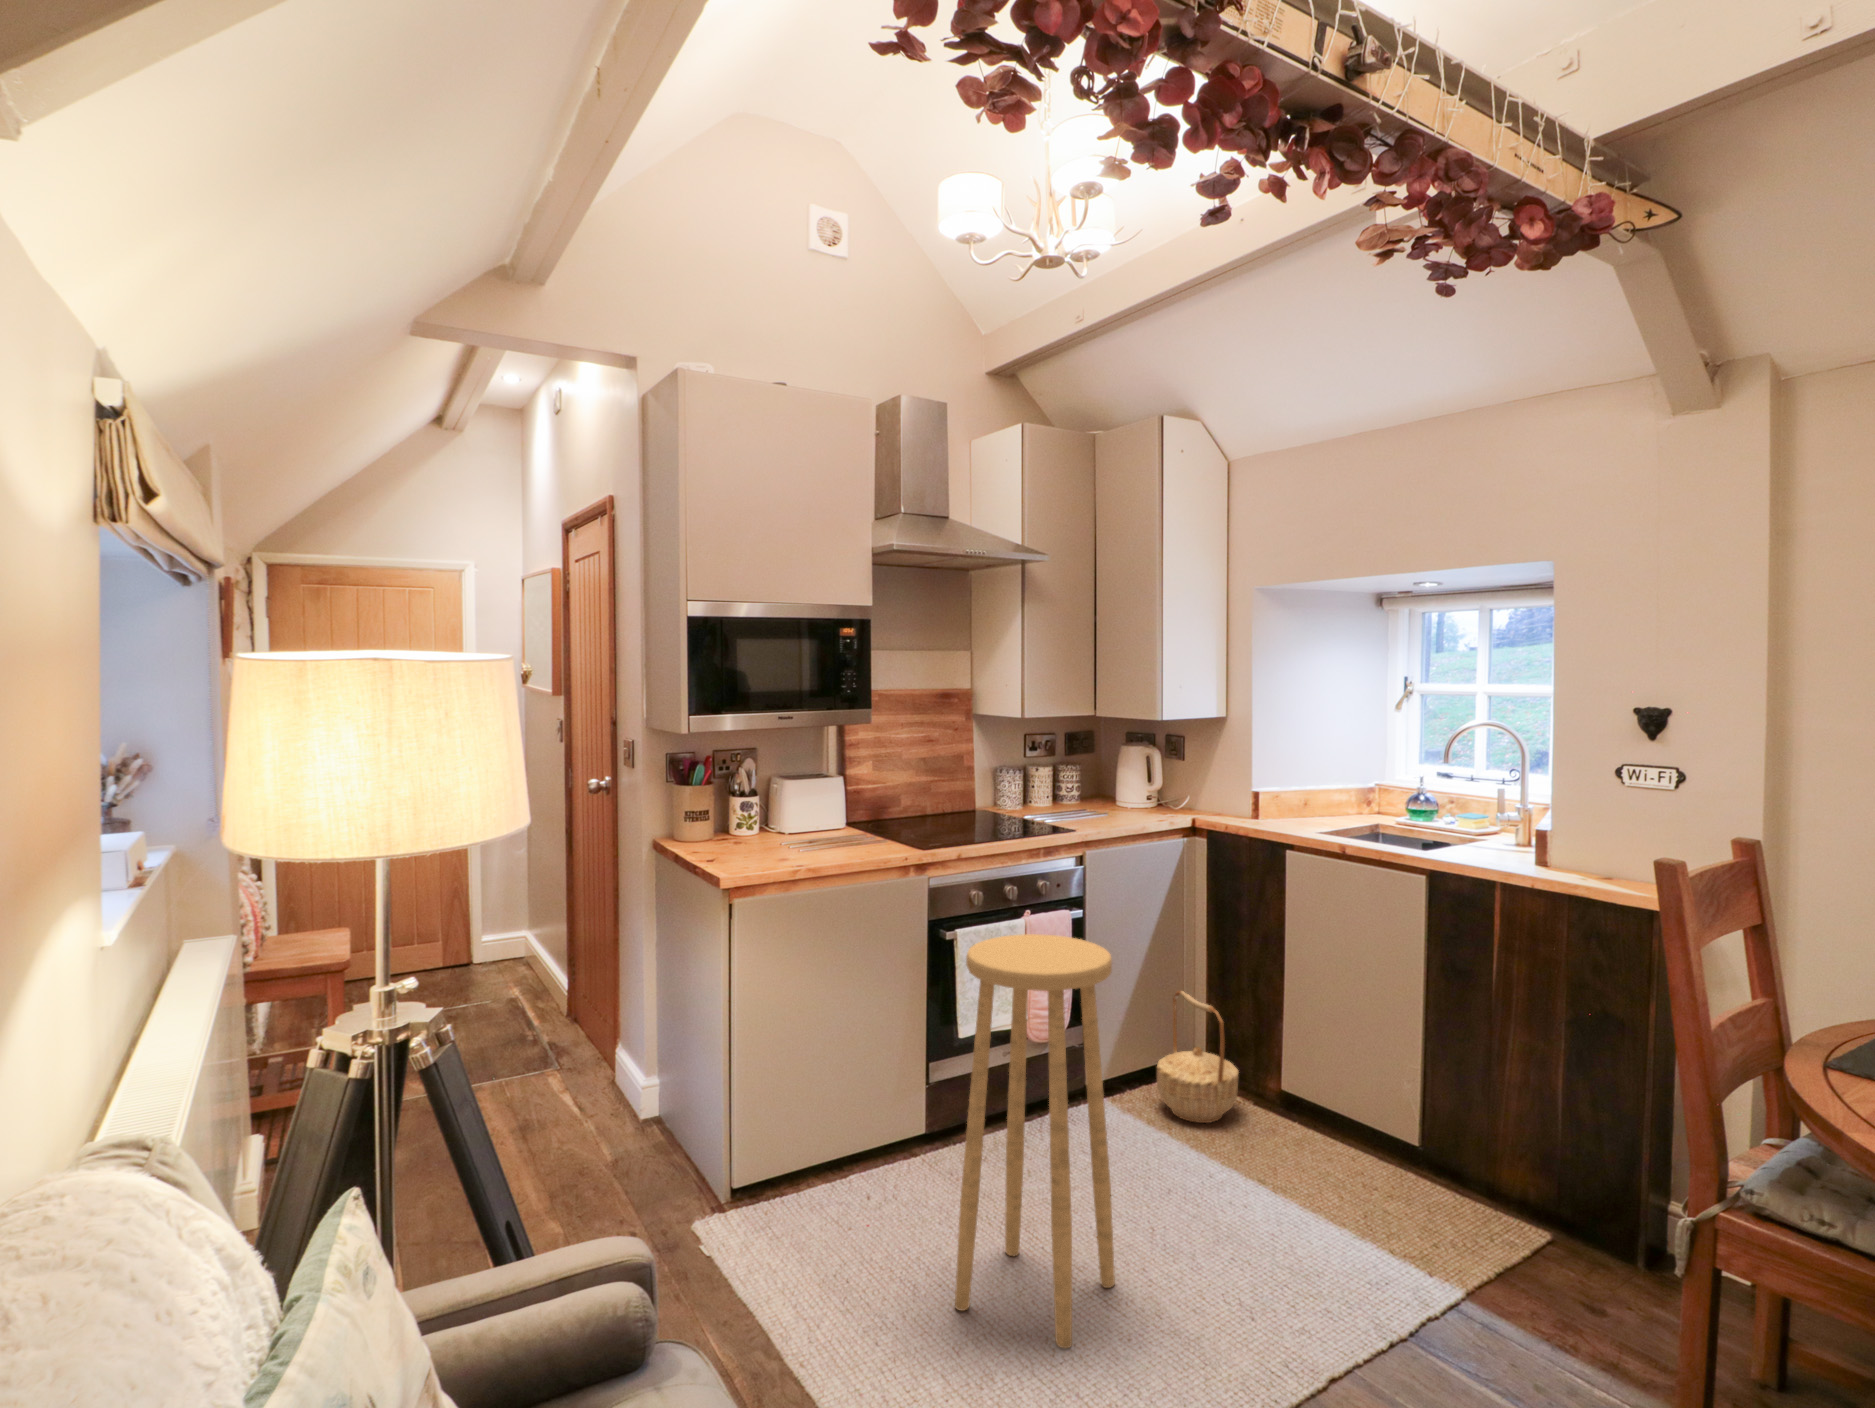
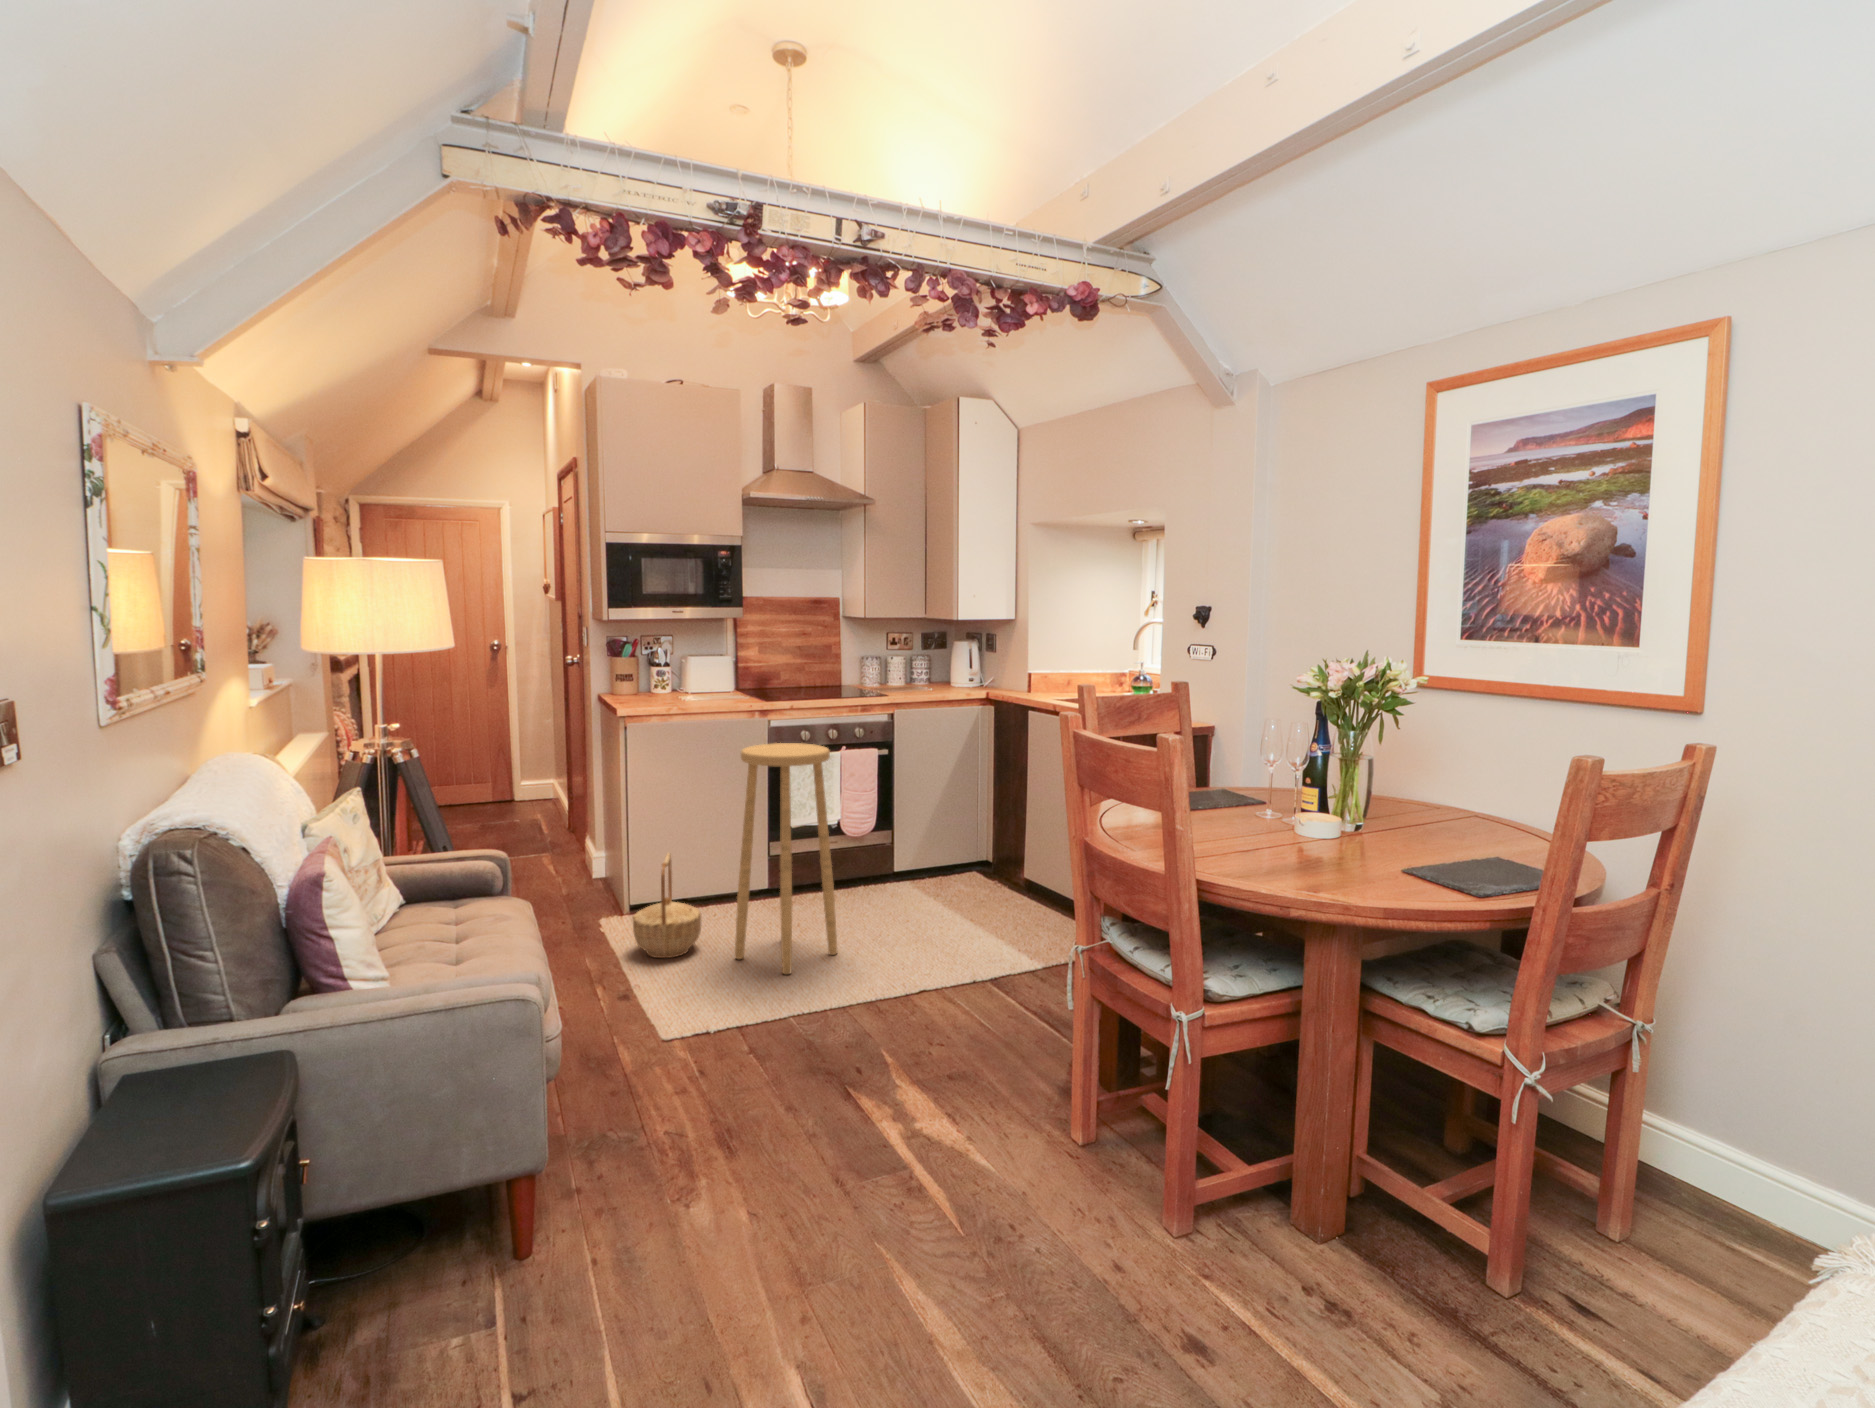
basket: present [1157,991,1239,1123] -> present [633,853,701,958]

